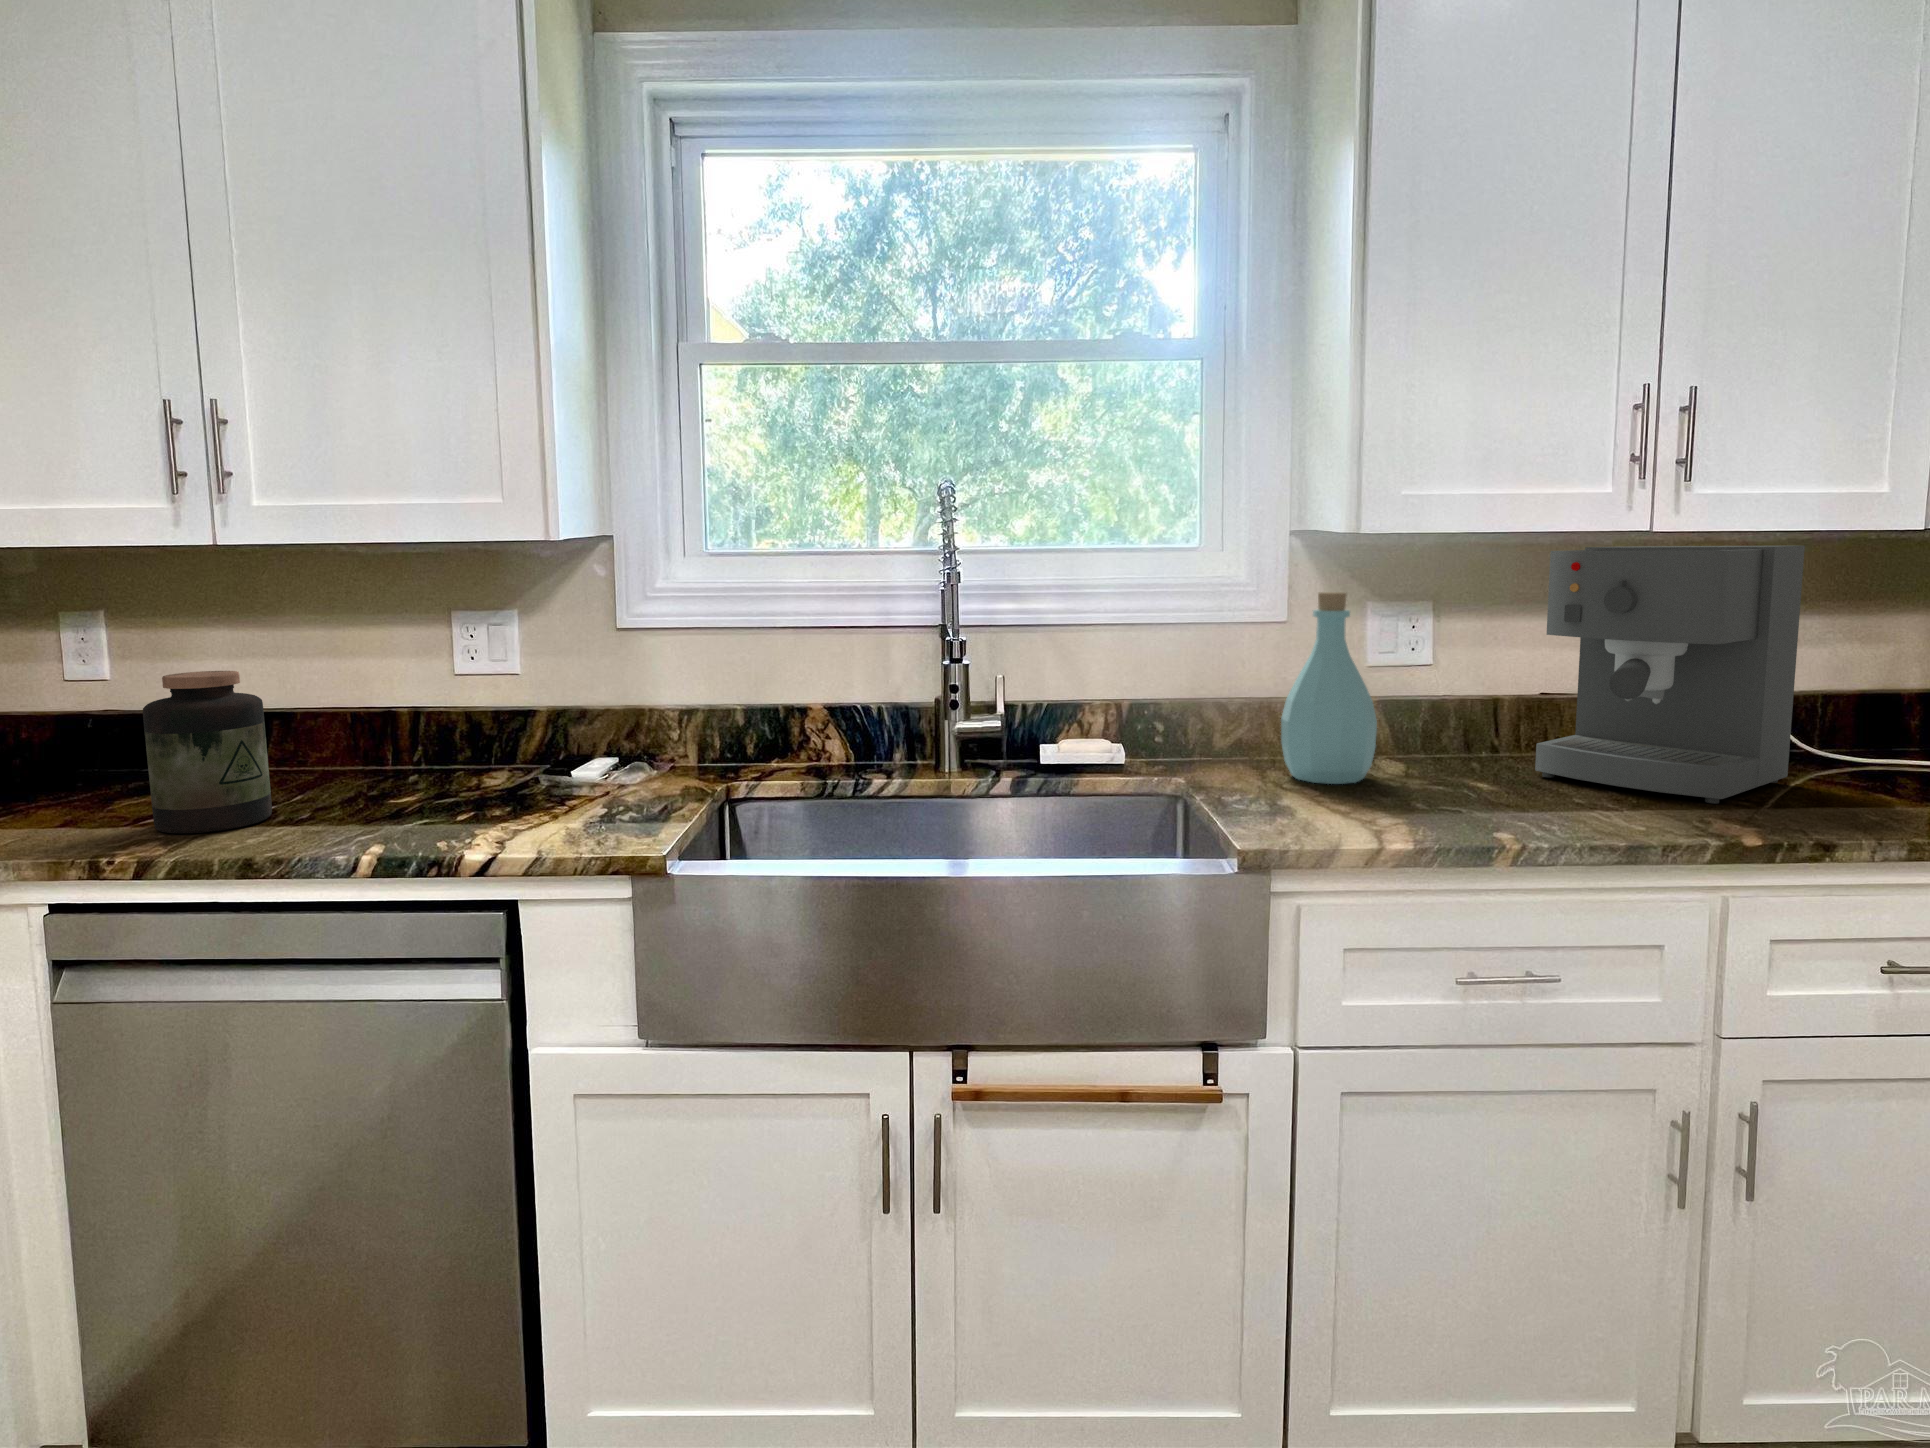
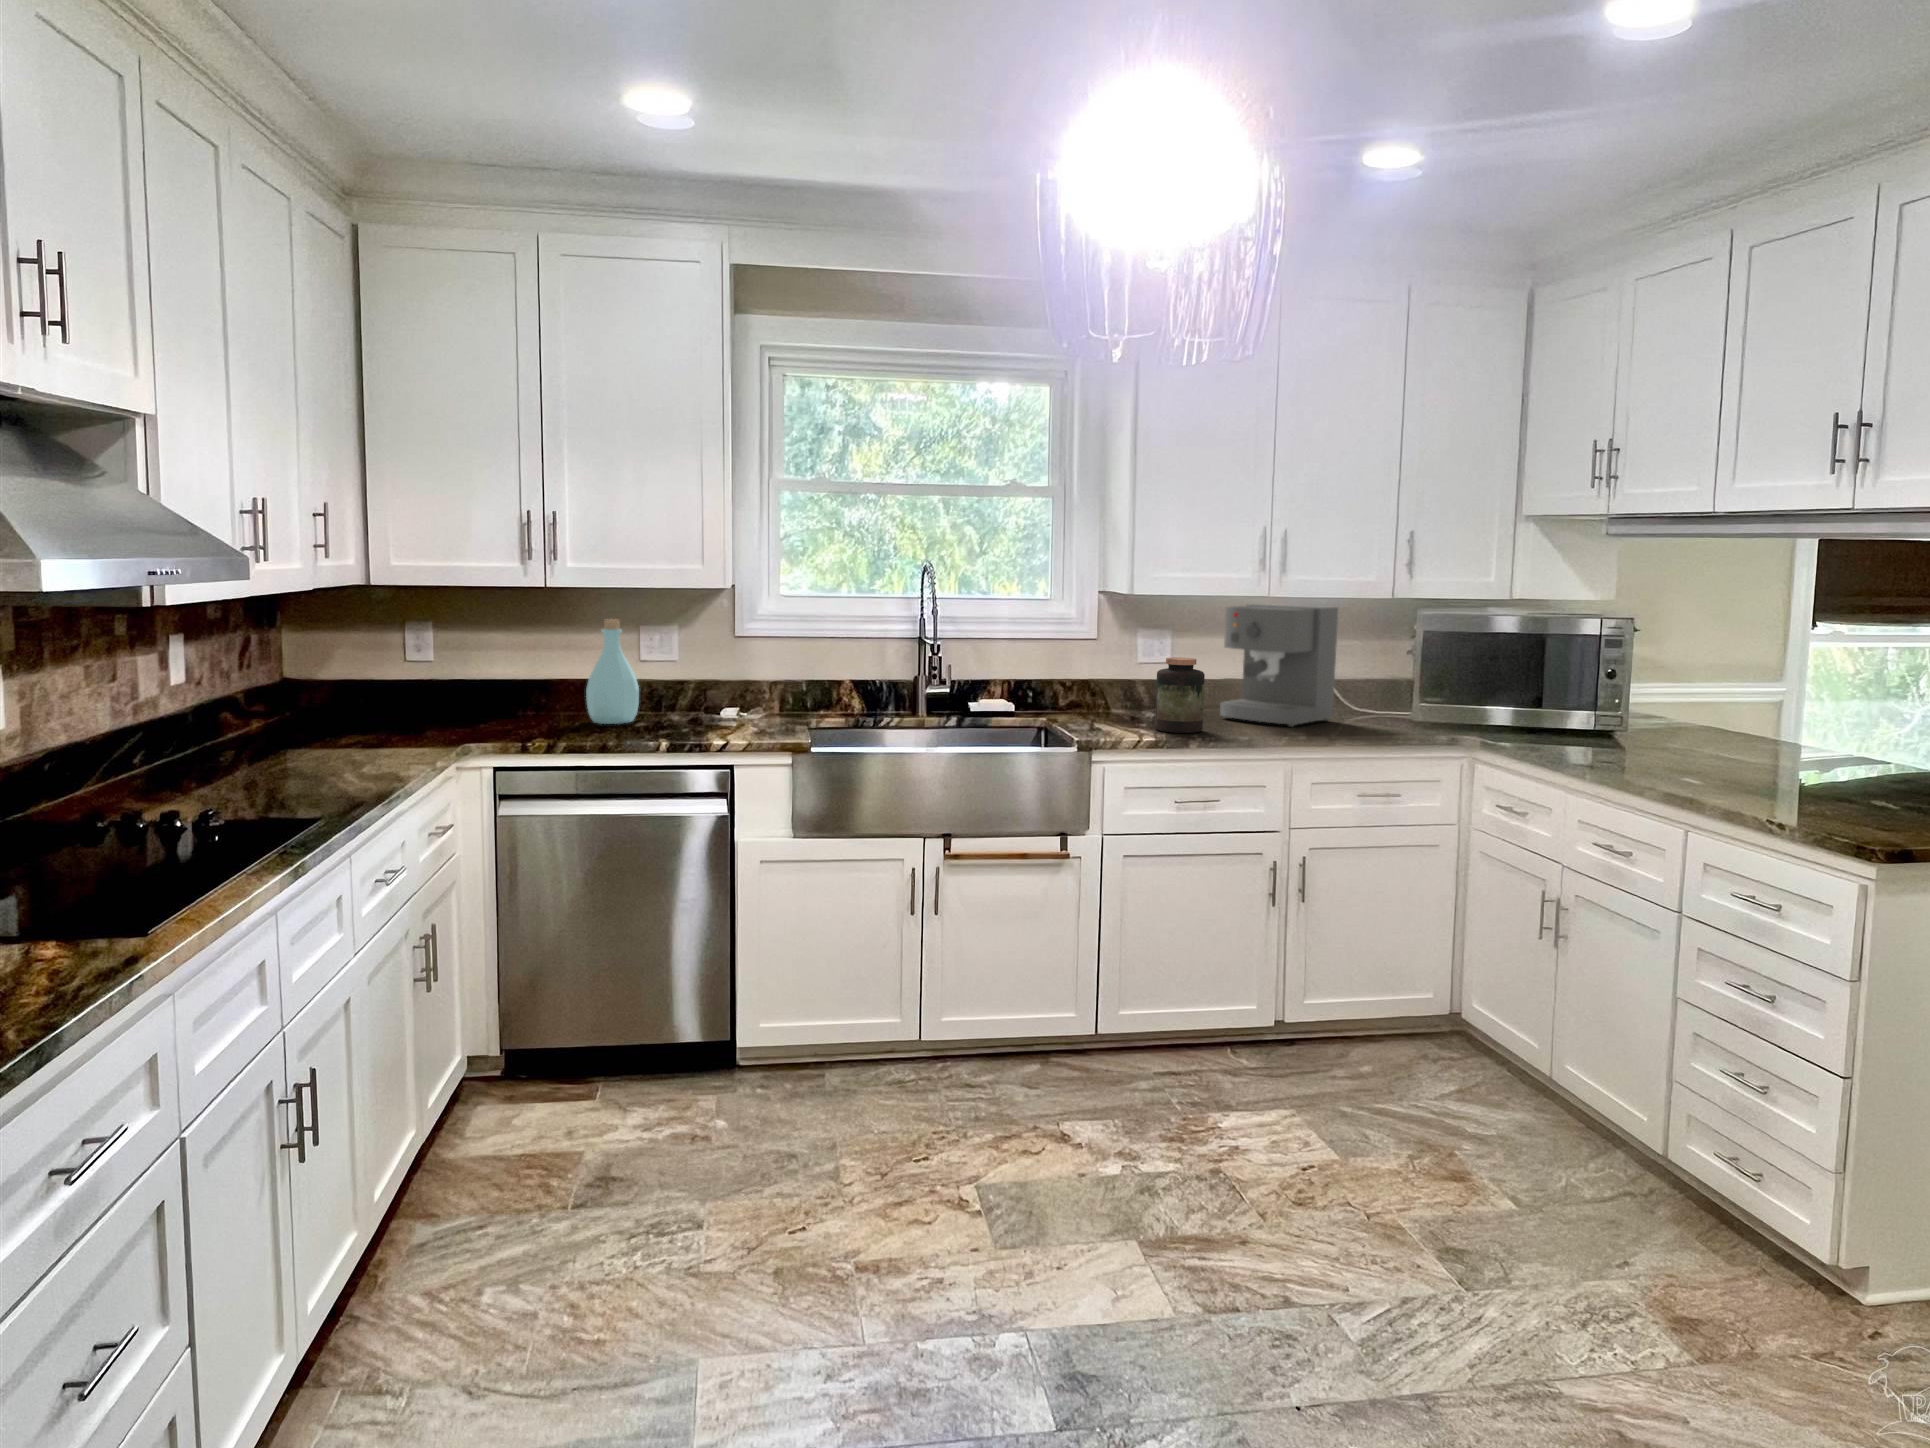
bottle: present [1281,592,1377,784] -> present [586,619,639,724]
jar: present [143,671,272,834] -> present [1155,657,1205,733]

